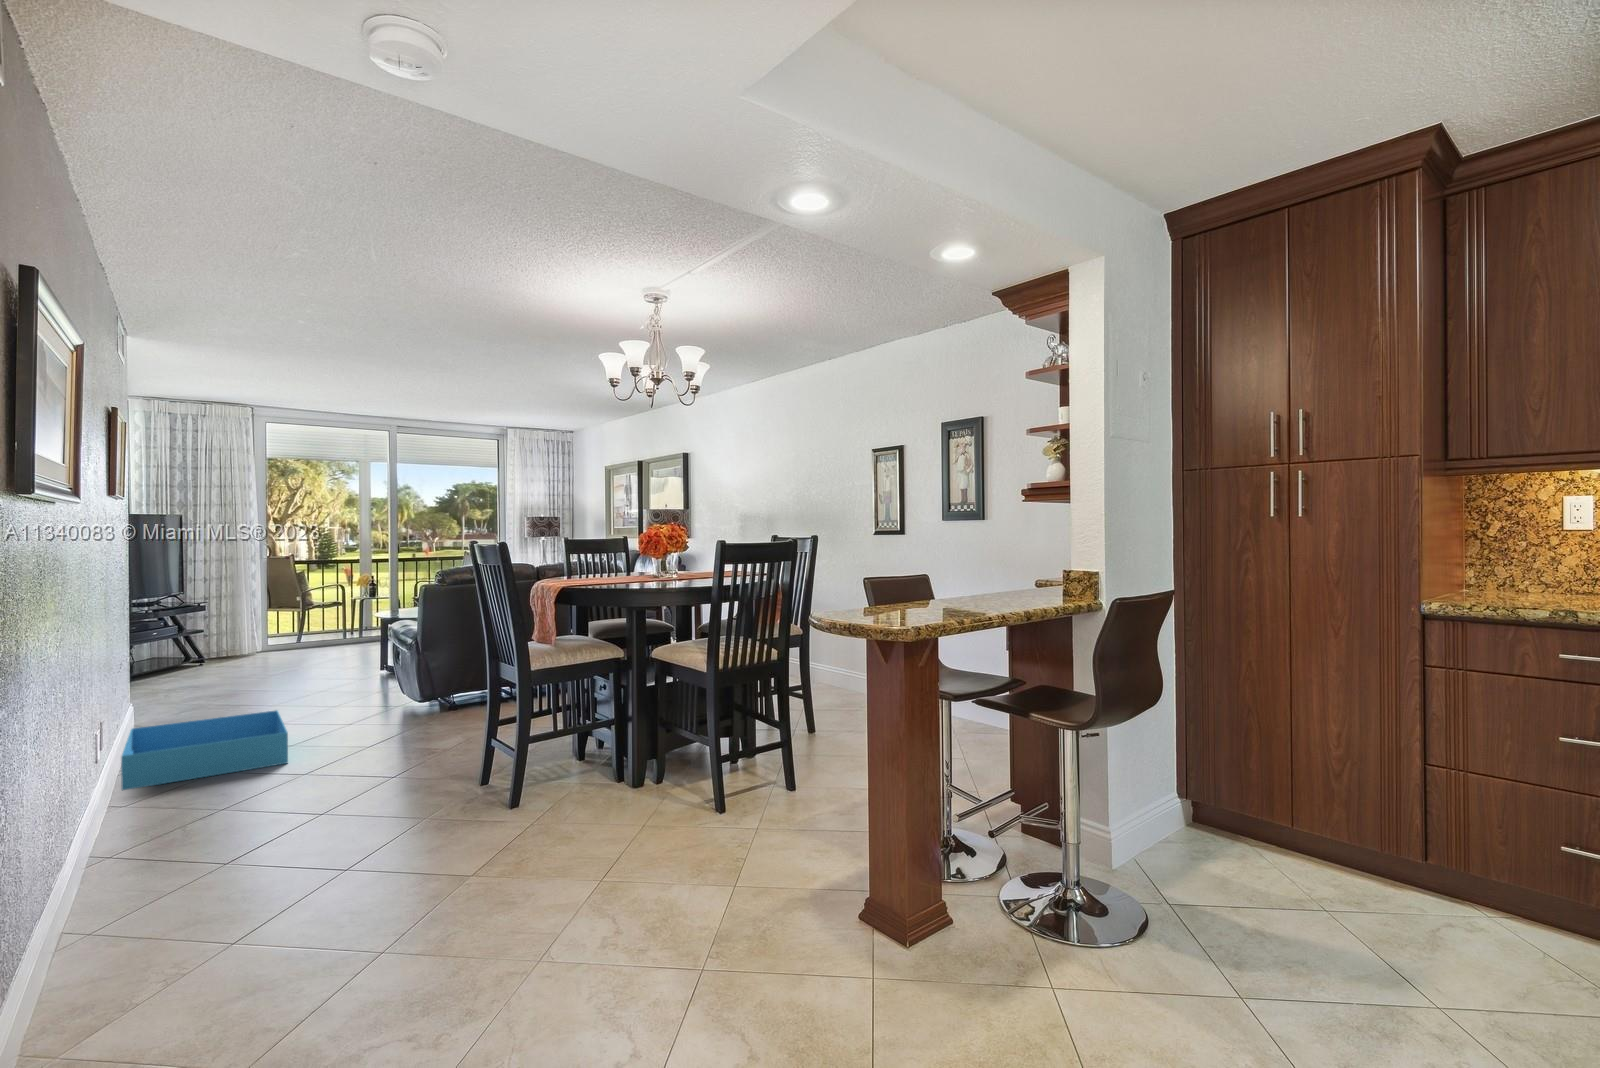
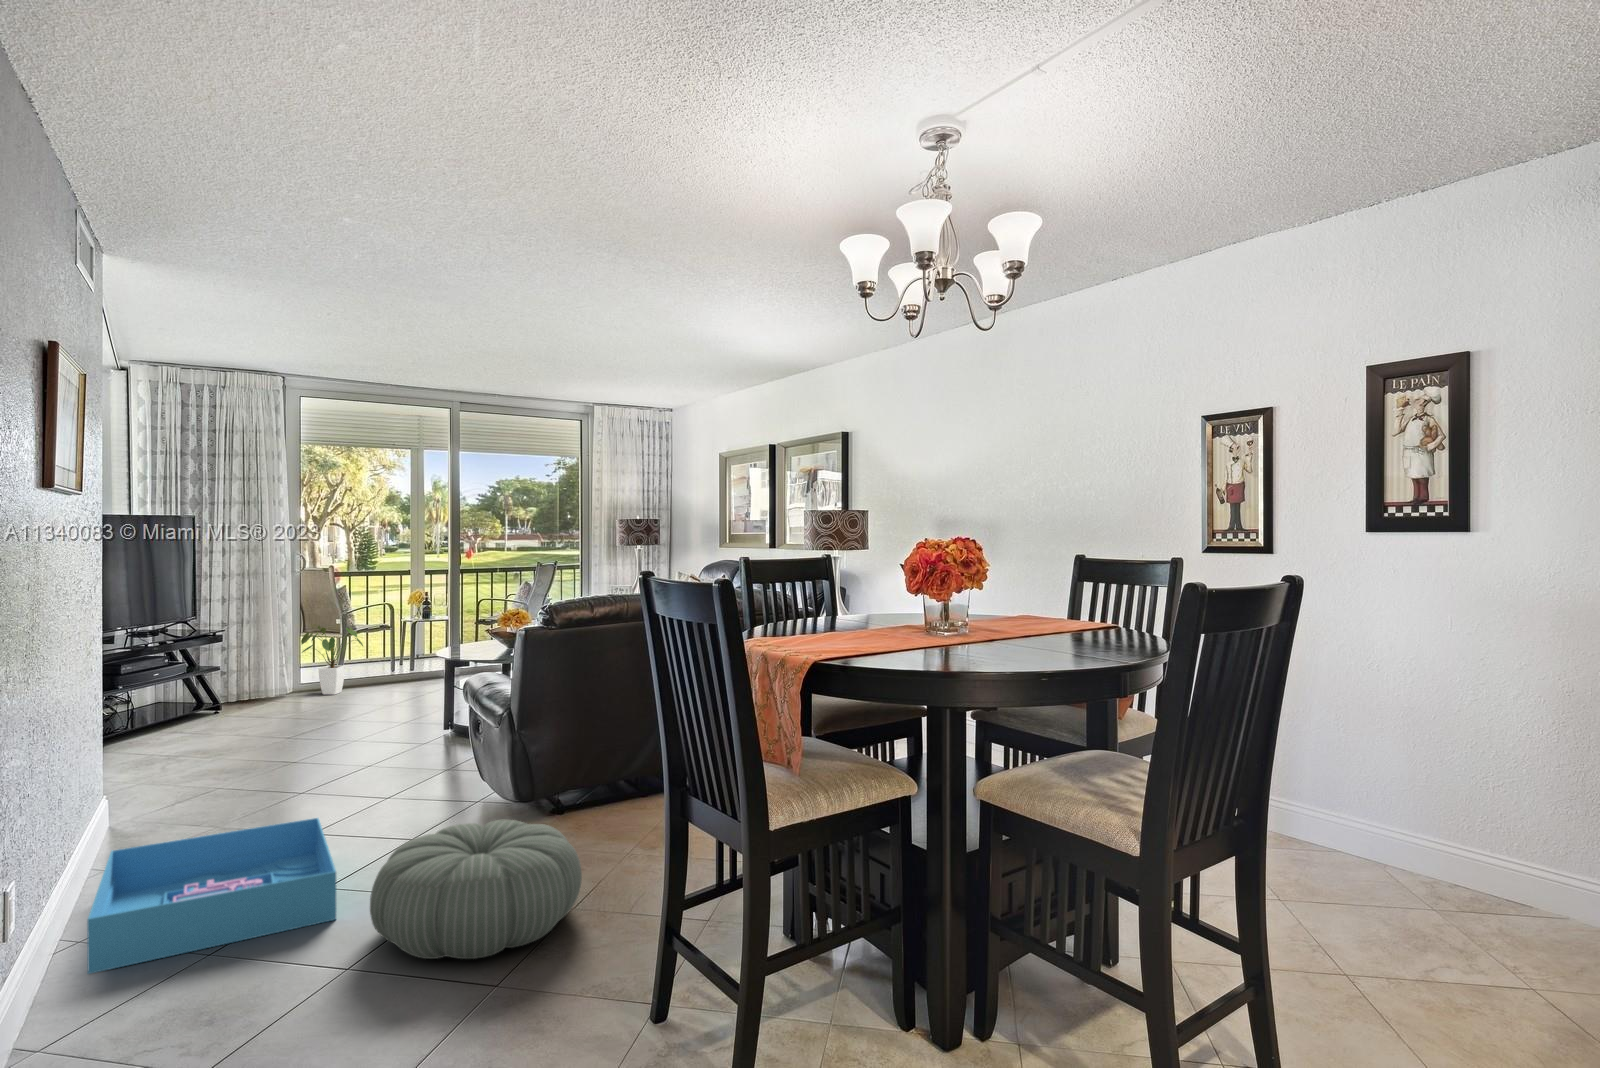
house plant: none [268,601,321,653] -> present [301,626,363,695]
pouf: none [309,701,451,775] -> present [370,819,582,959]

